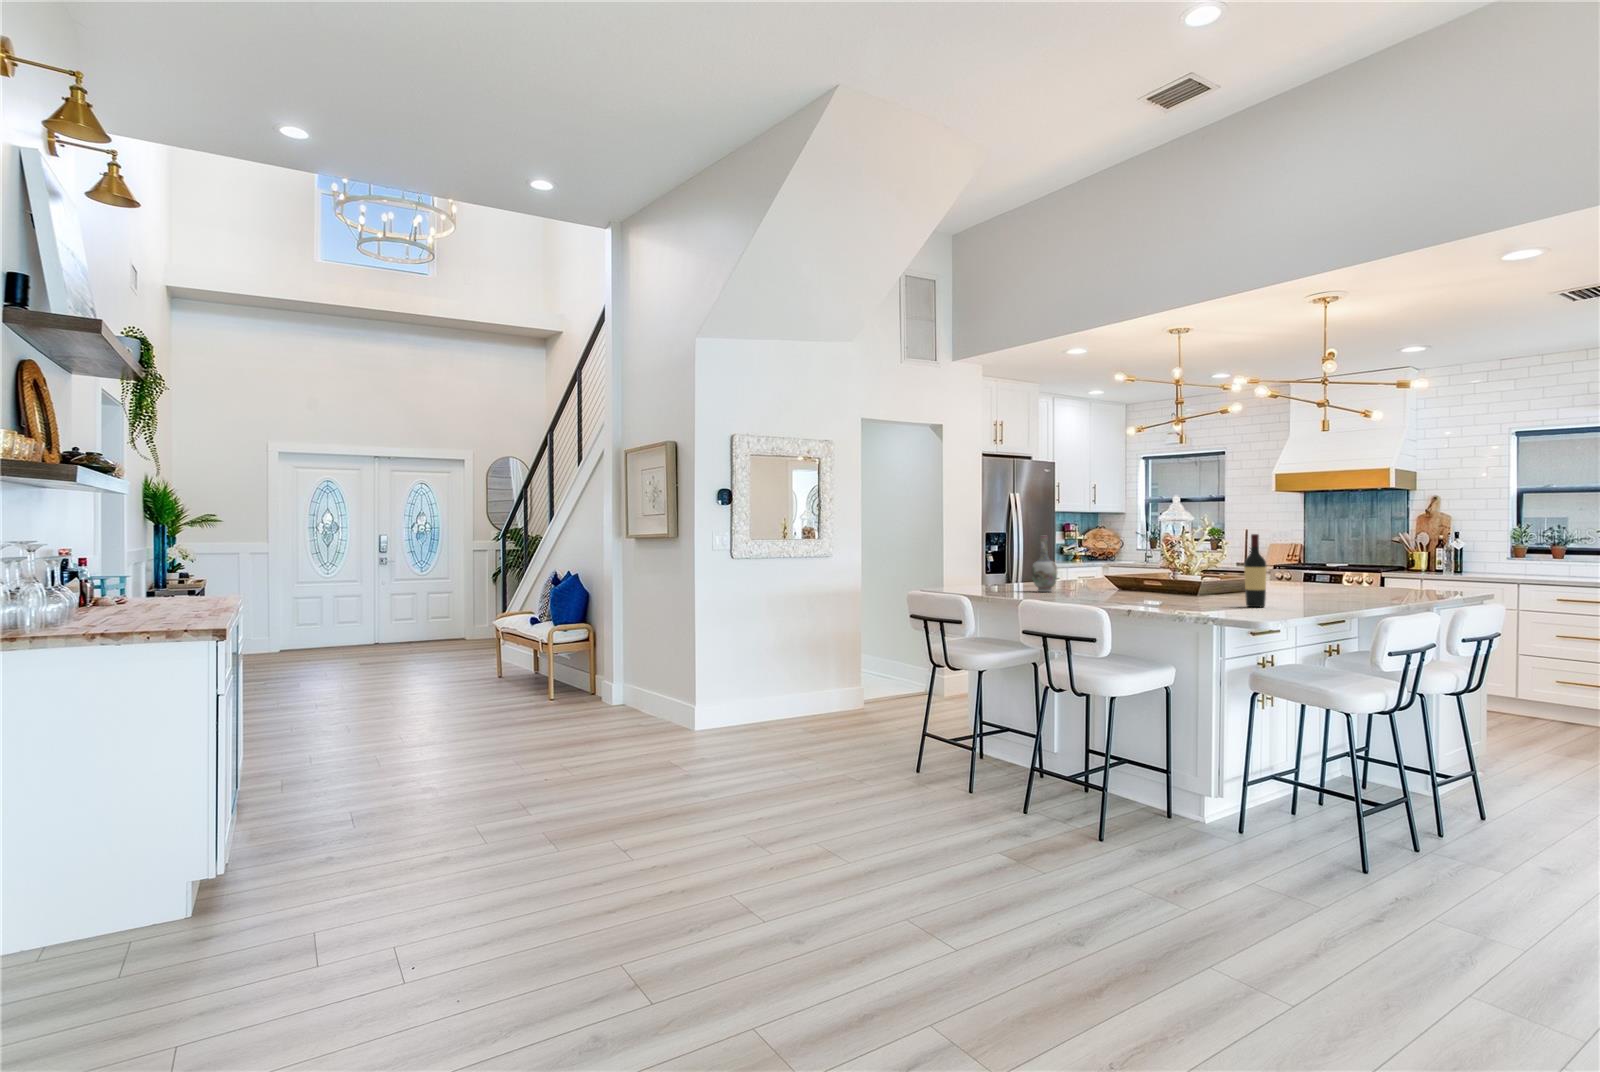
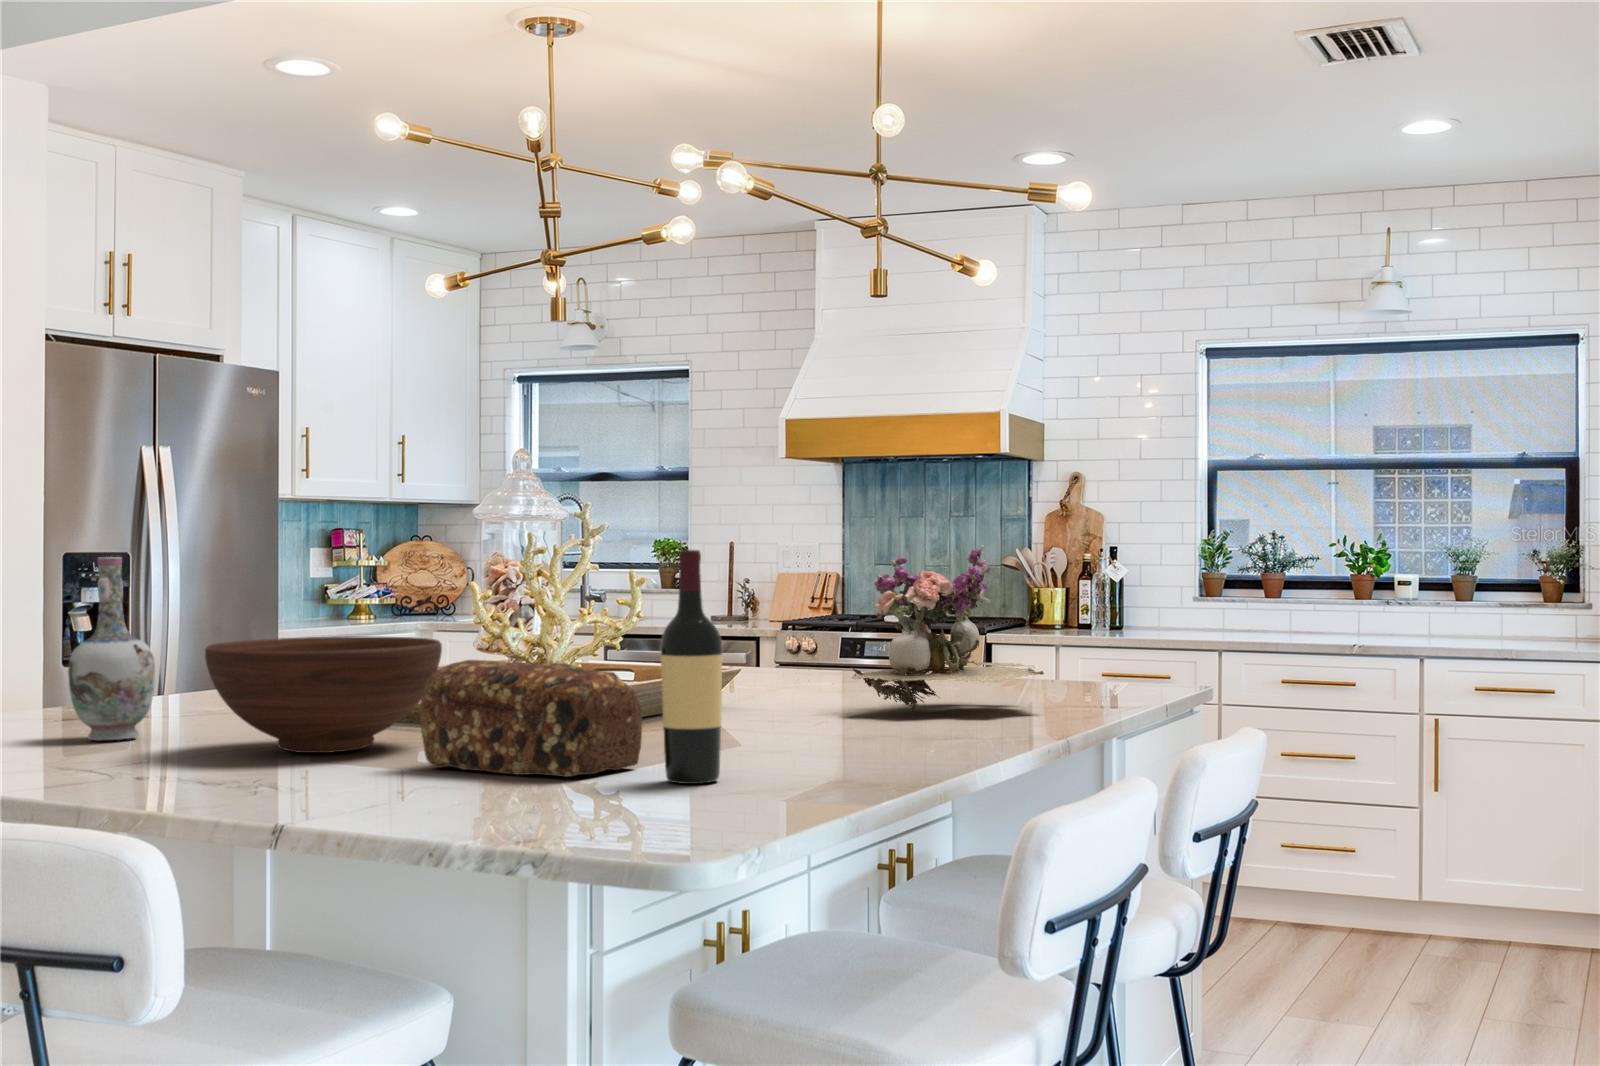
flower arrangement: none [1312,532,1400,595] -> present [851,545,1044,711]
fruit bowl: none [1082,561,1158,597] -> present [205,636,442,753]
bread loaf: none [1158,568,1235,604] -> present [420,660,642,777]

